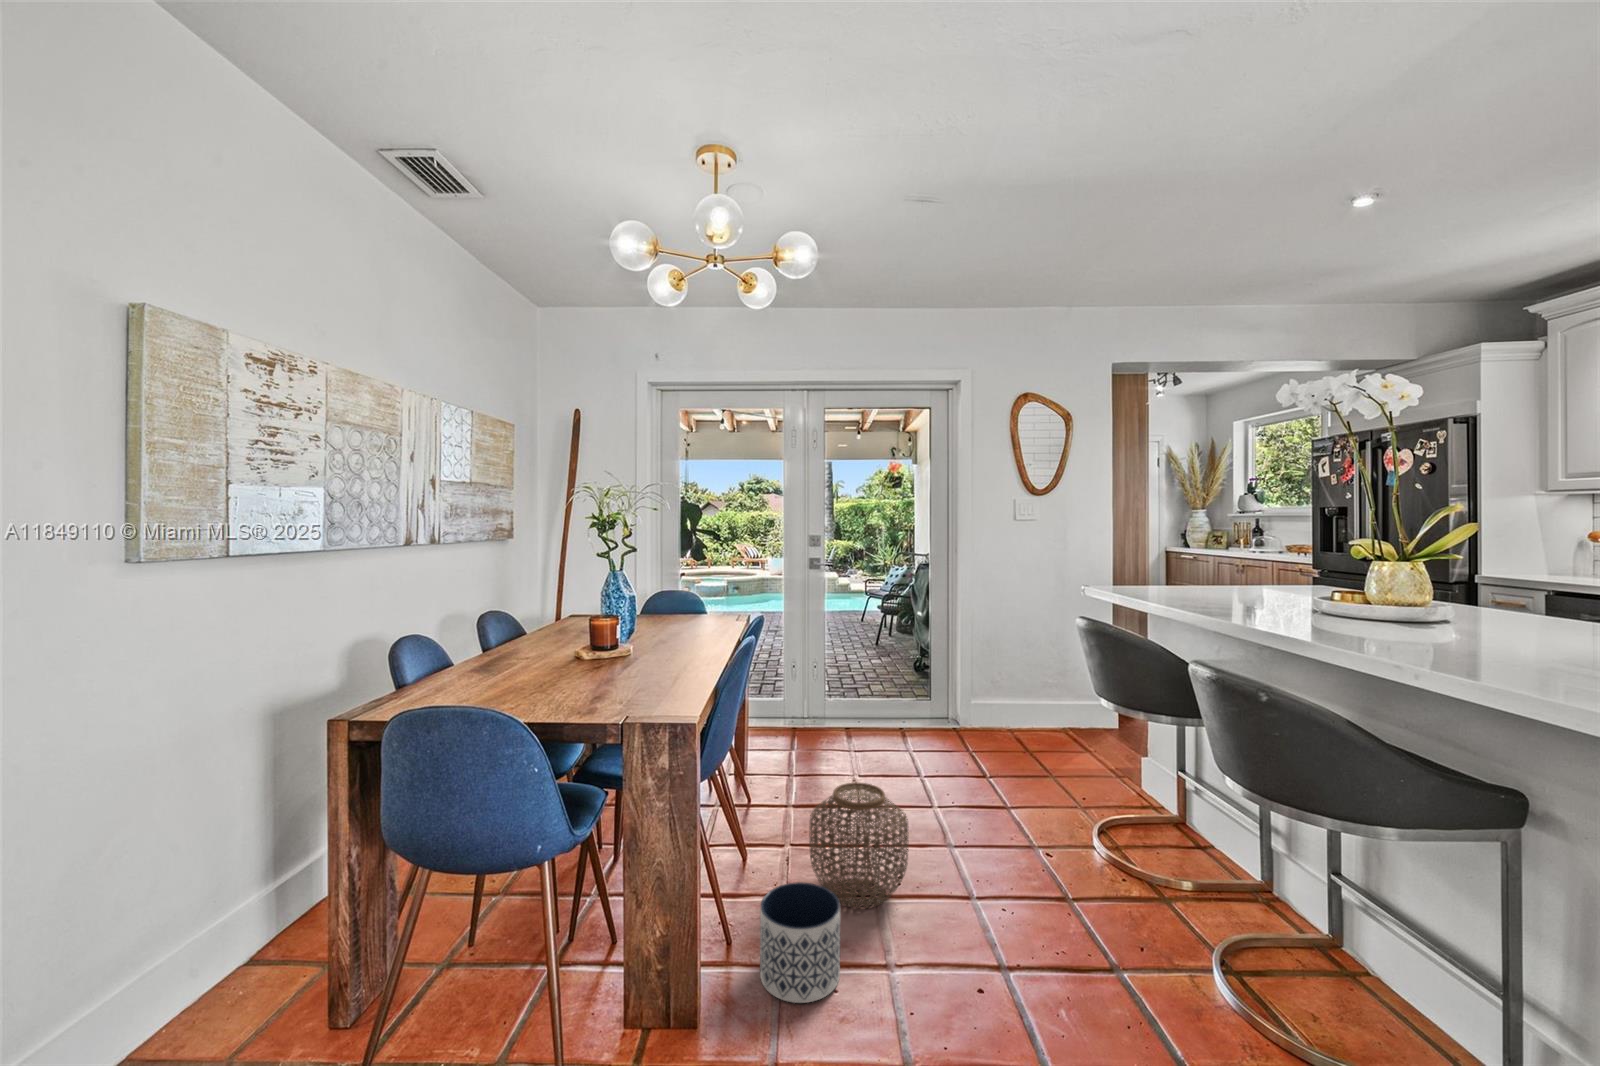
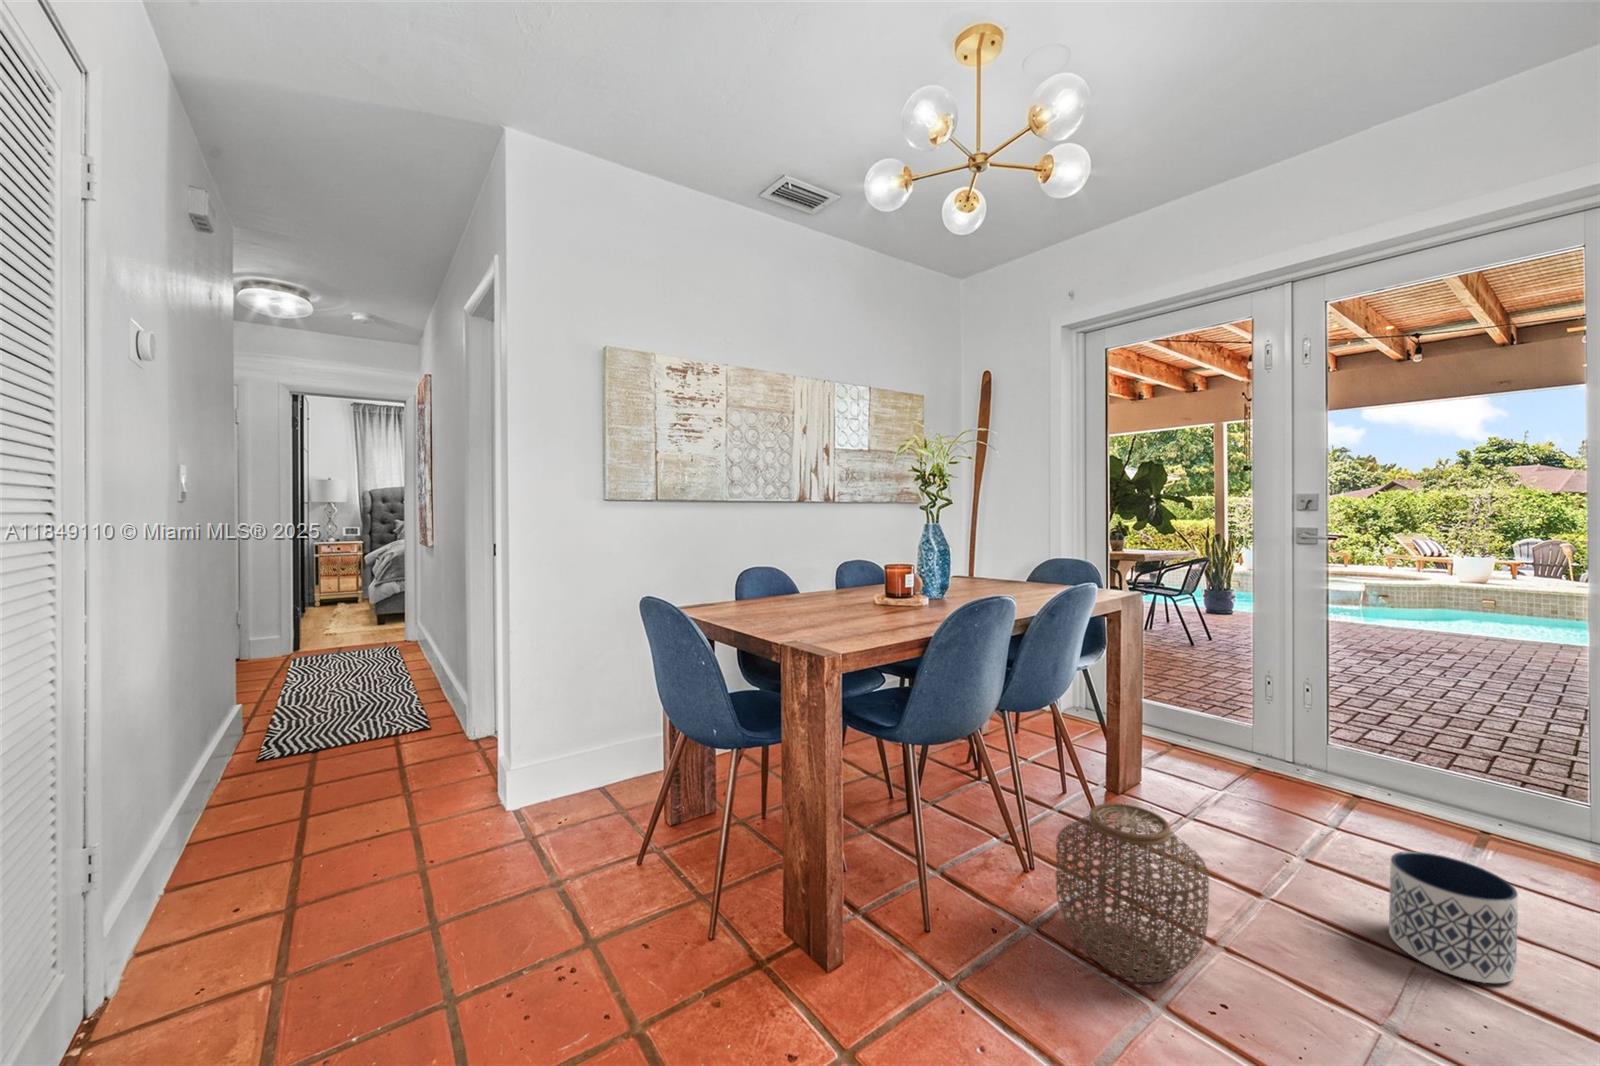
planter: present [760,882,840,1003] -> present [1389,851,1518,983]

